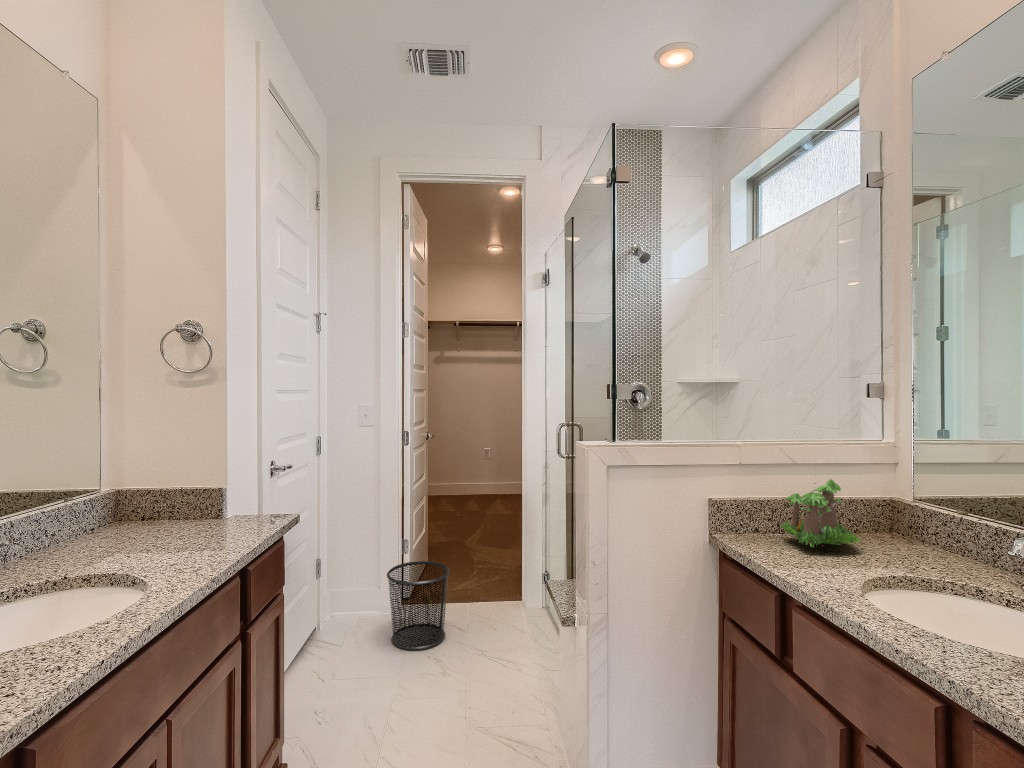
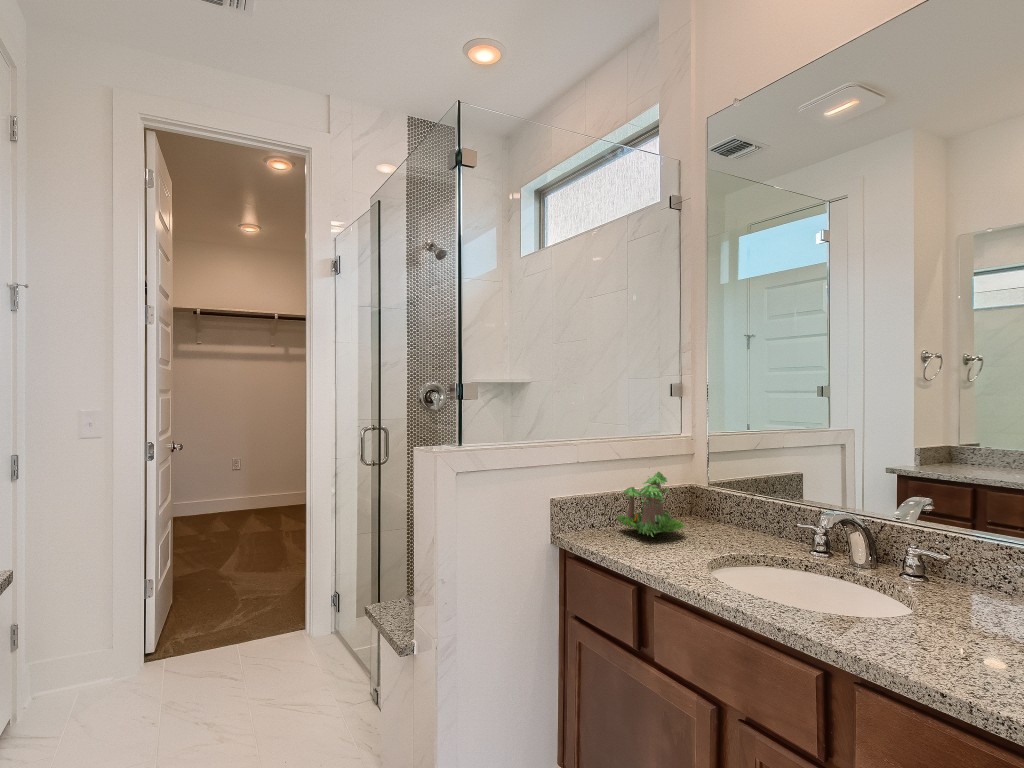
waste bin: present [387,561,450,650] -> none [126,604,222,727]

